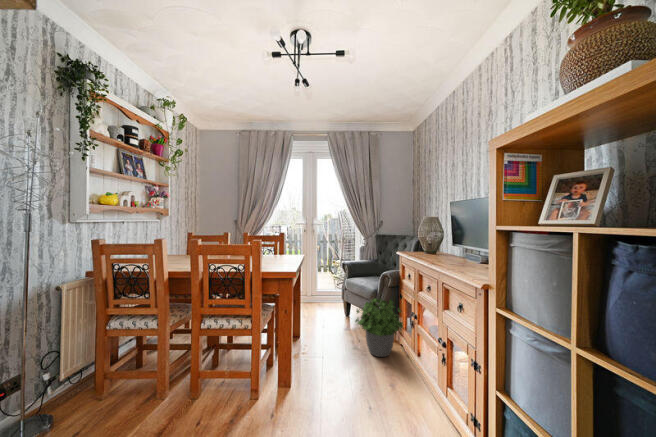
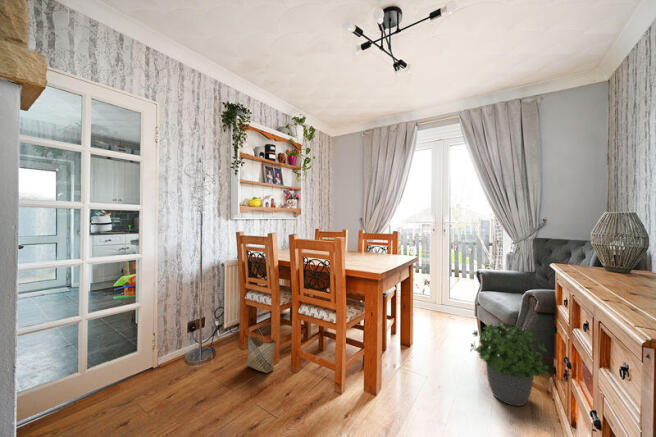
woven basket: none [121,349,169,415] -> present [246,321,276,373]

